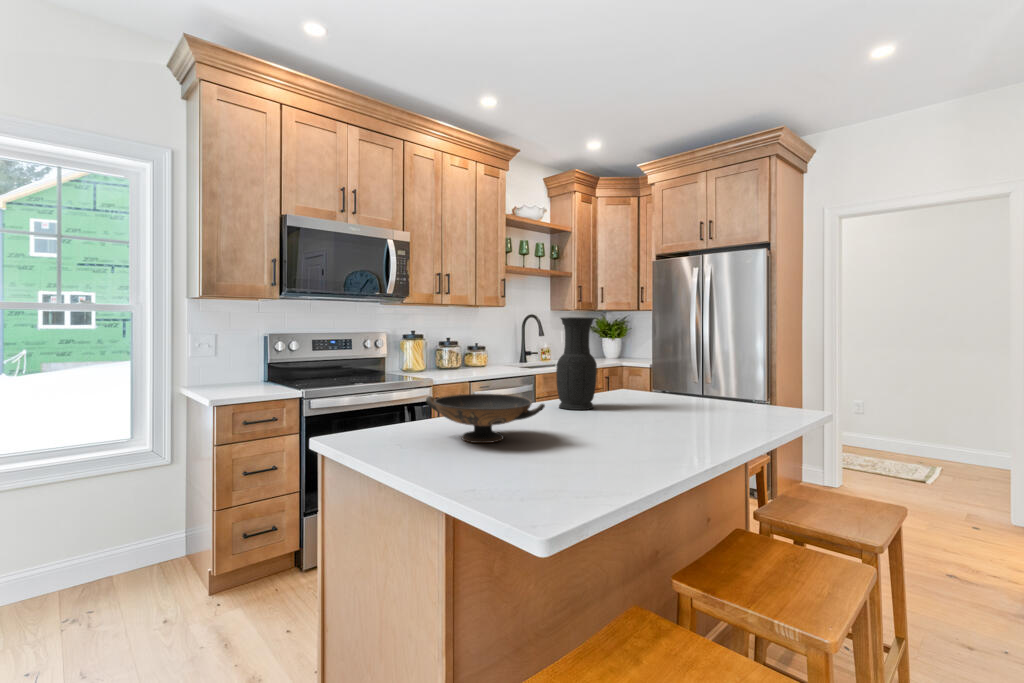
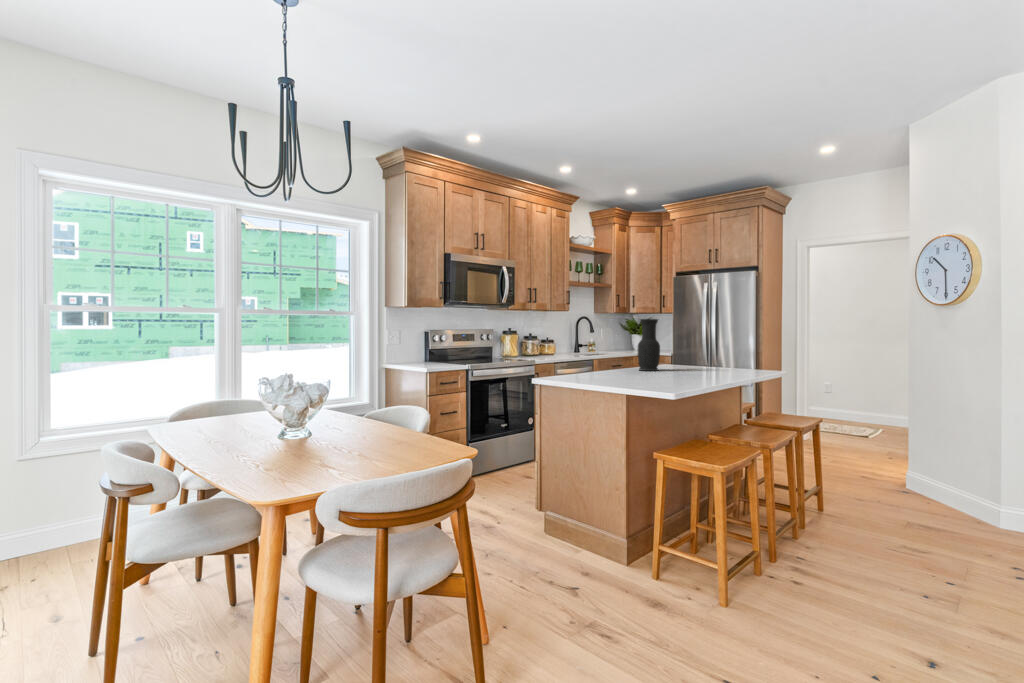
decorative bowl: present [426,394,545,443] -> none [589,358,651,379]

